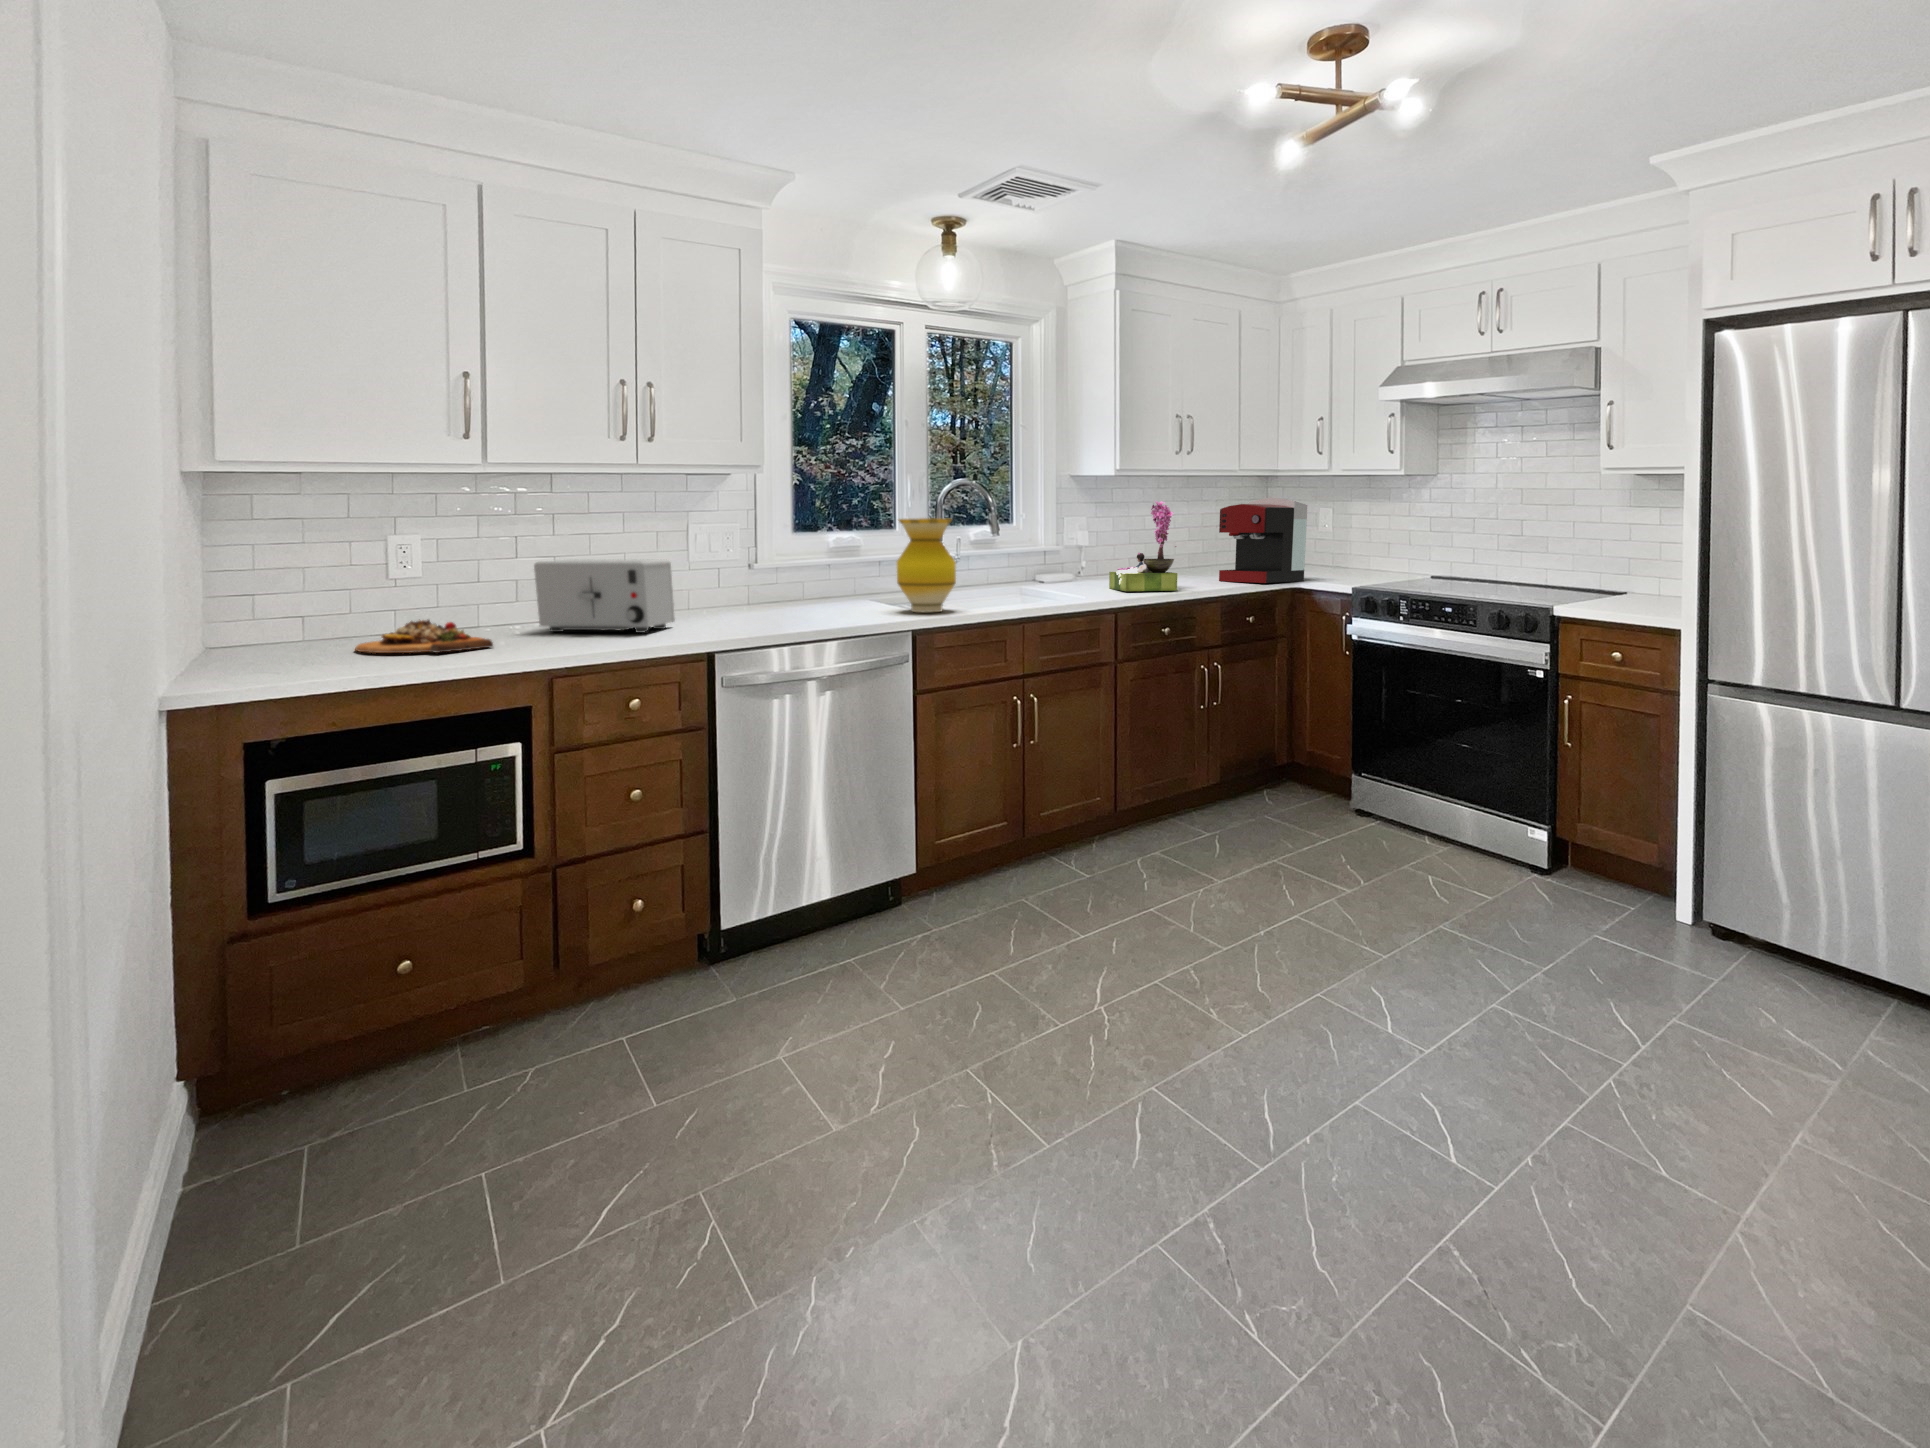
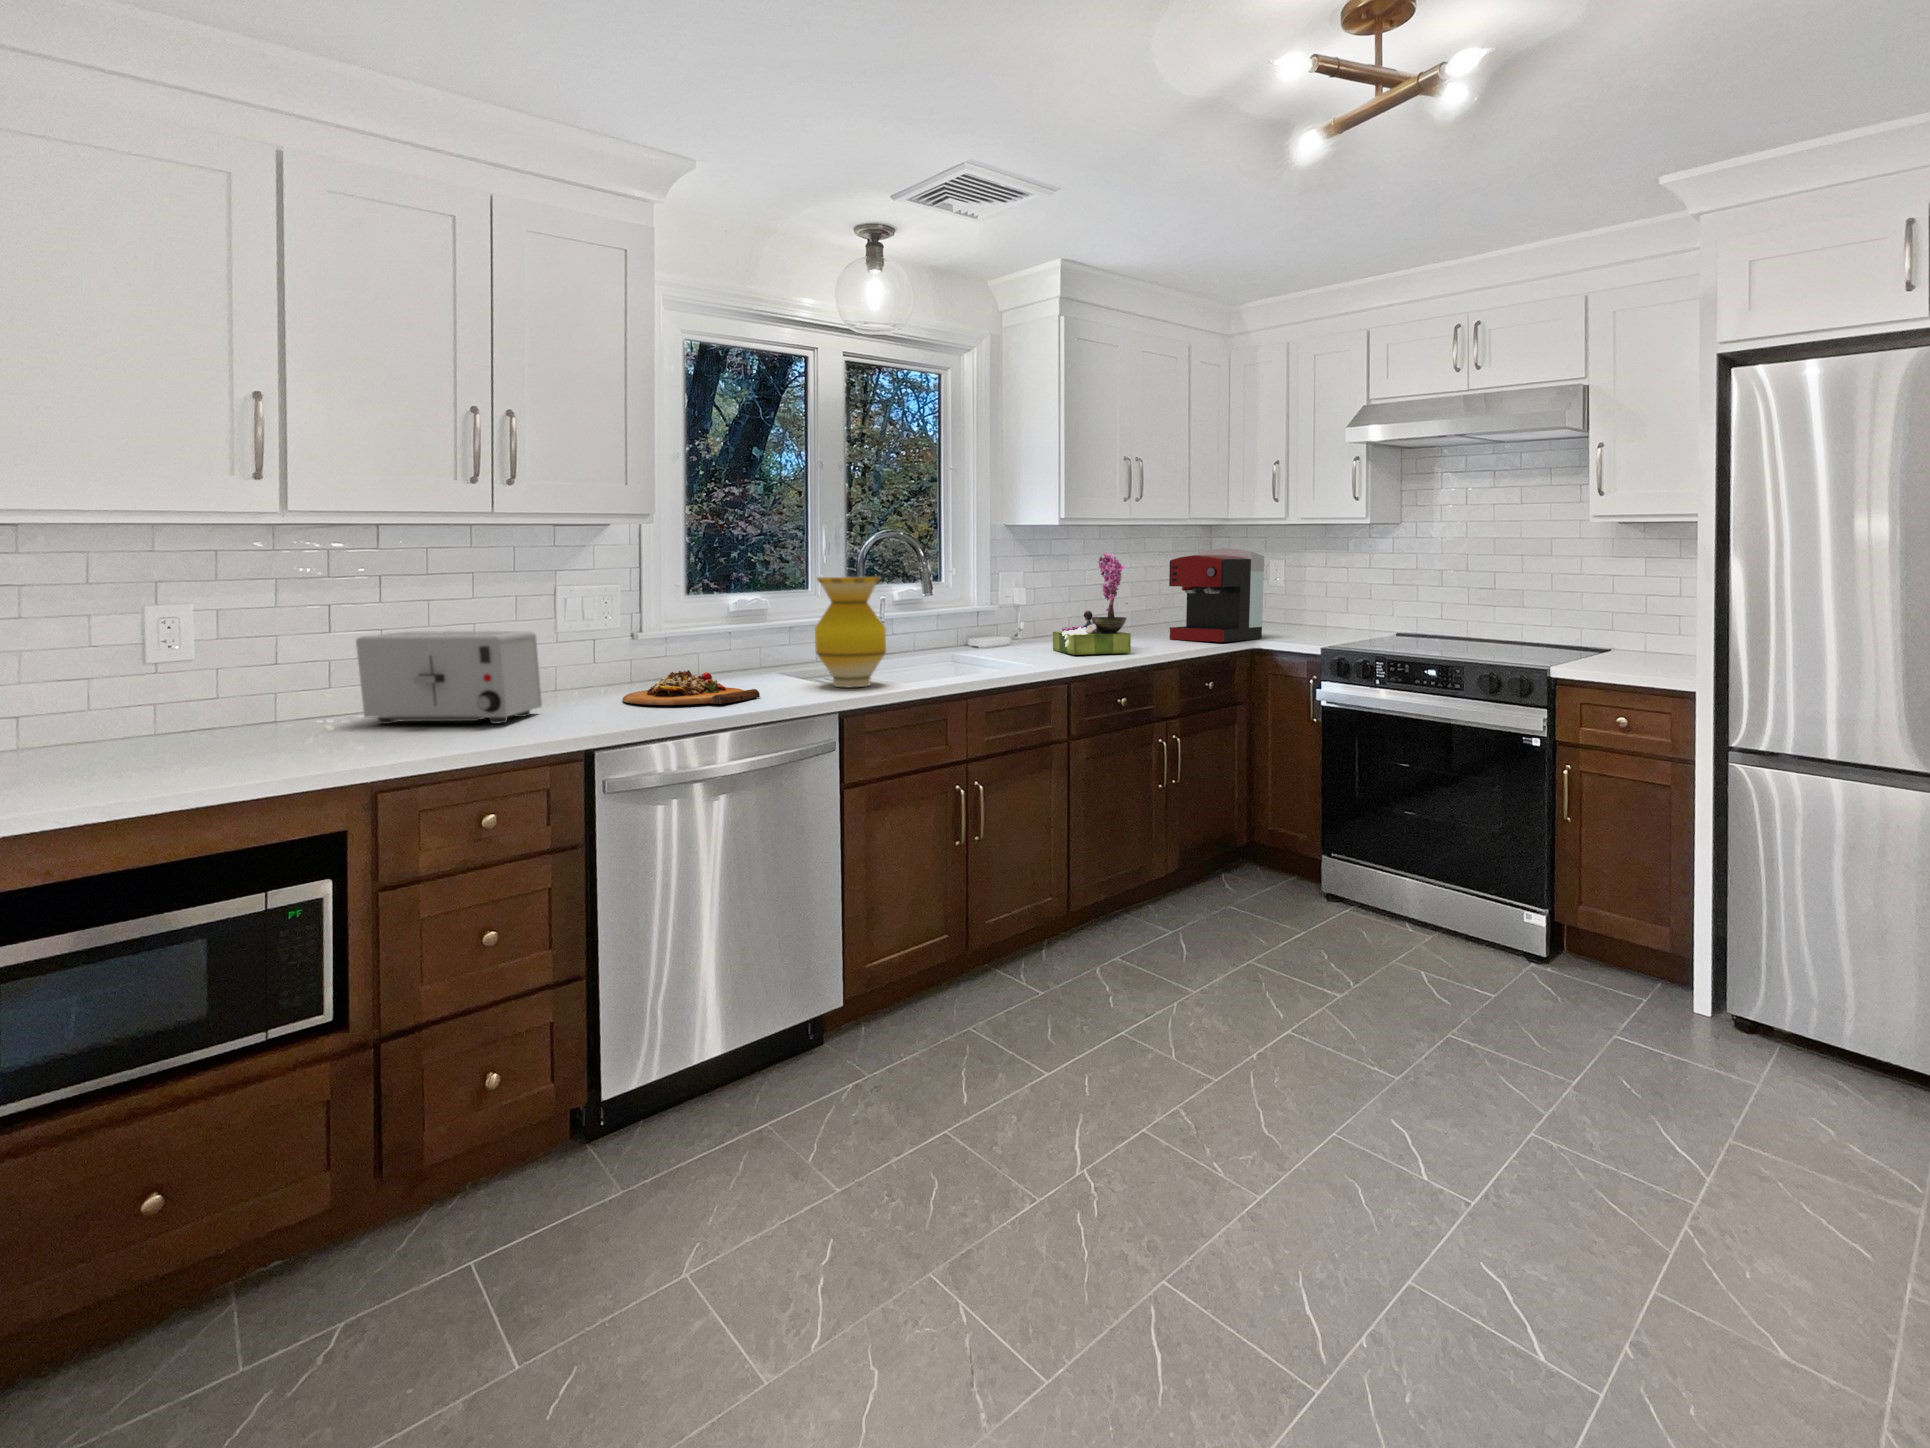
cutting board: present [355,620,493,653] -> present [623,670,760,705]

